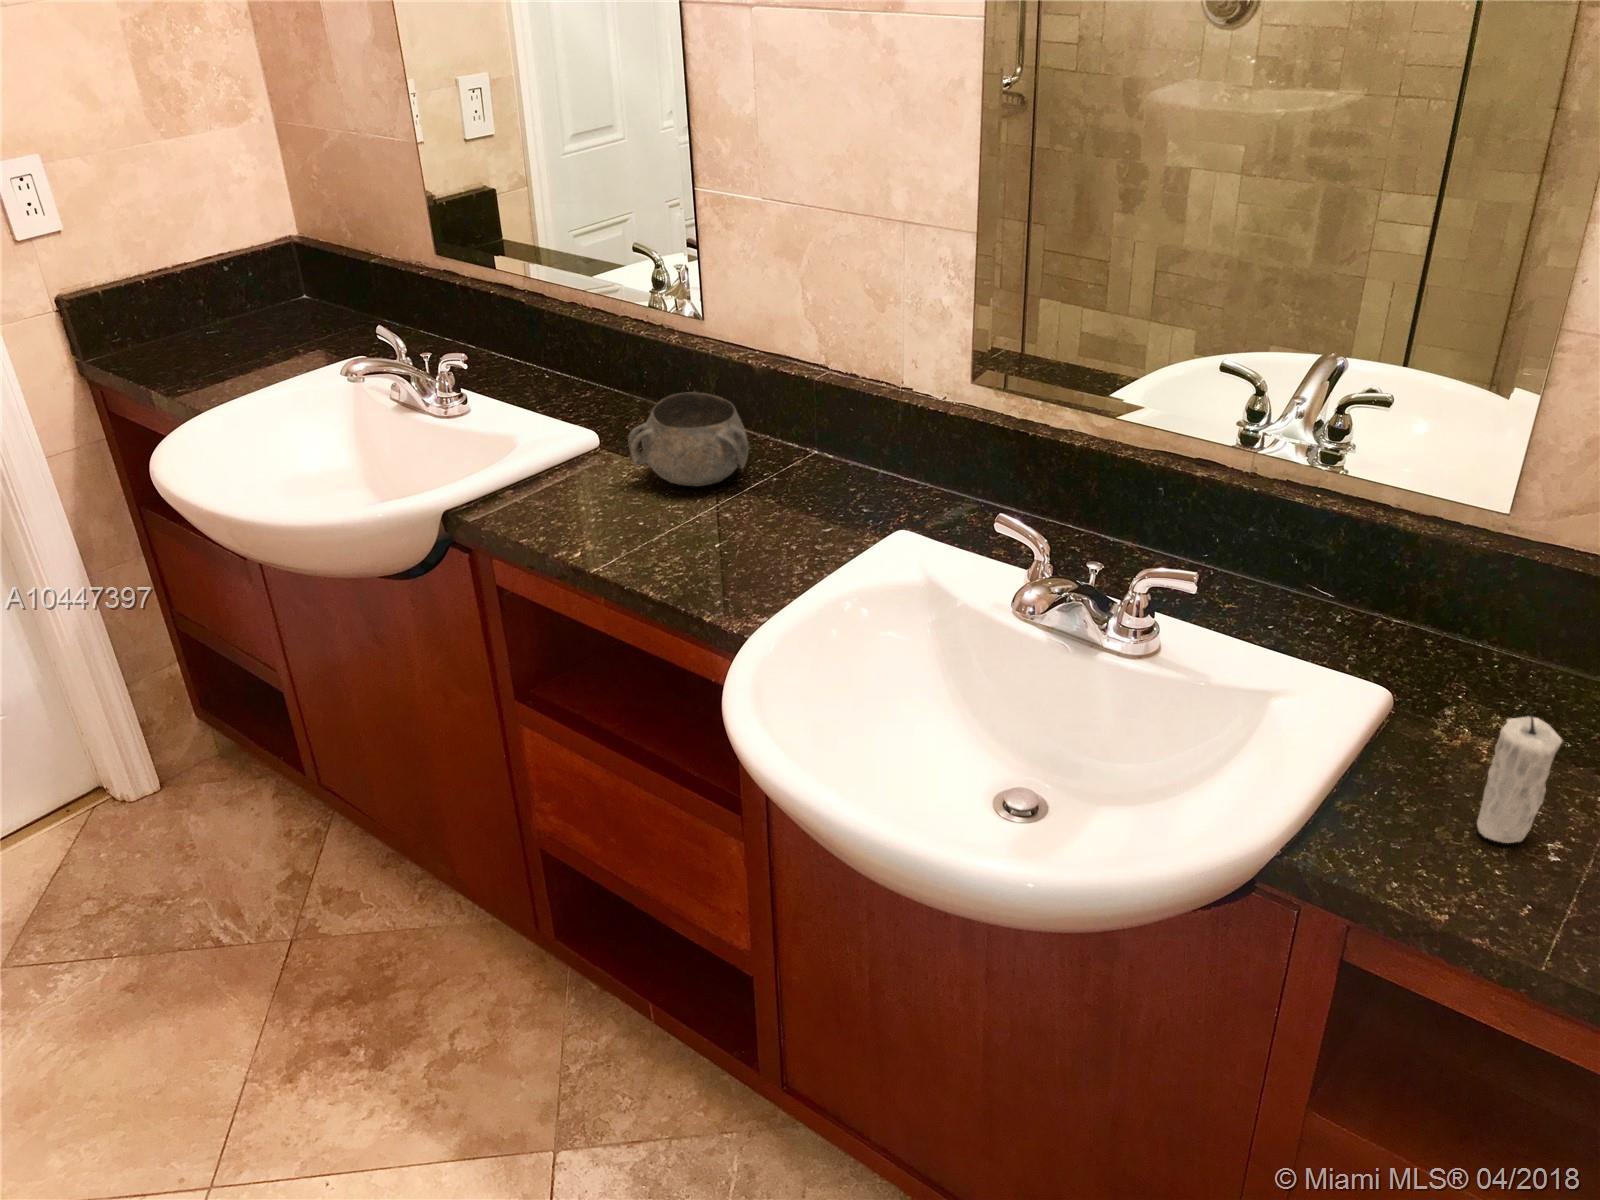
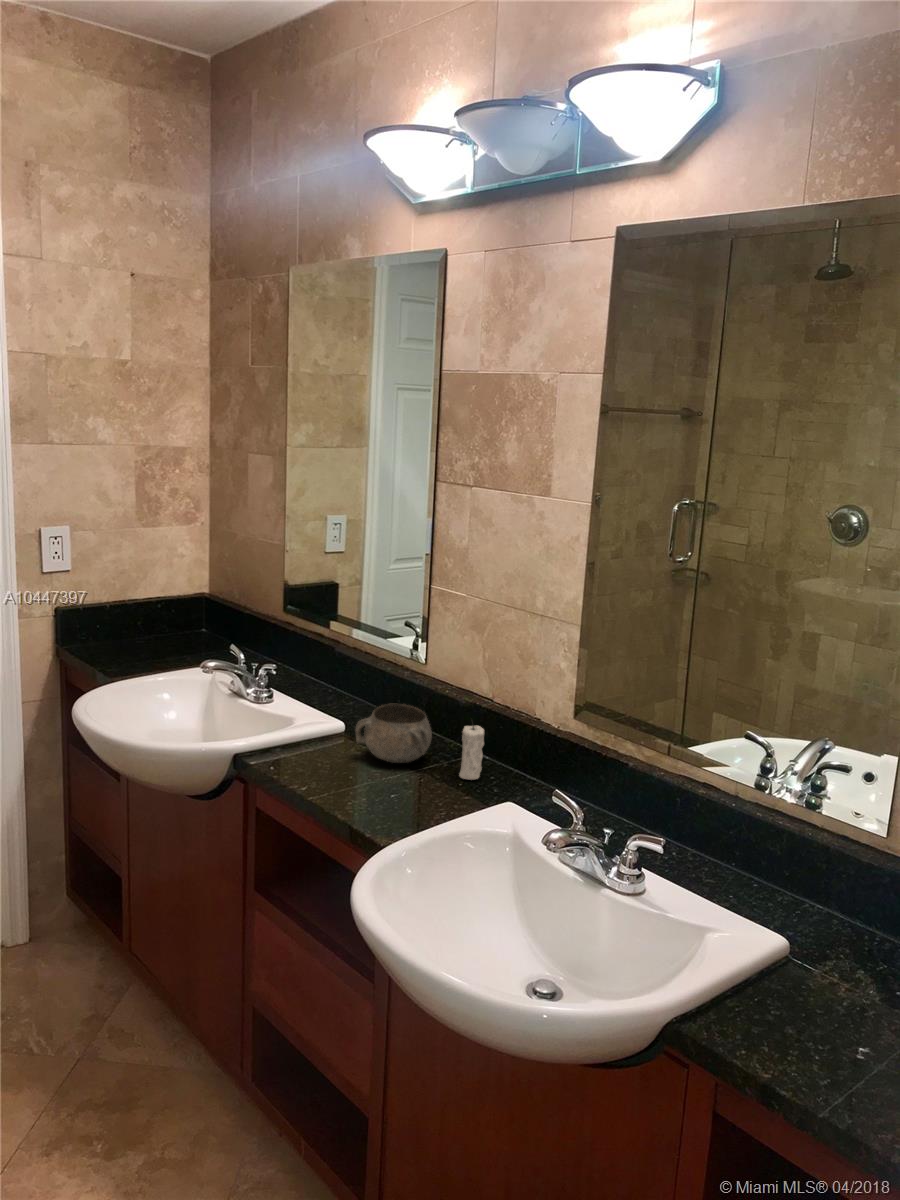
candle: present [1477,713,1562,843] -> present [459,725,484,779]

